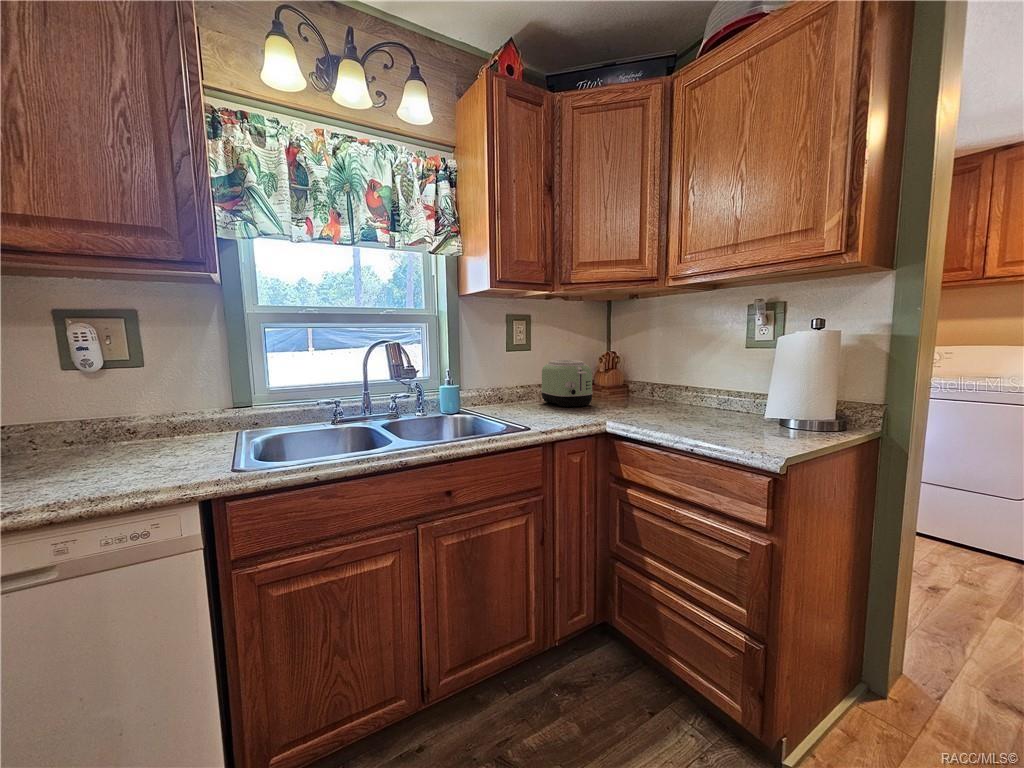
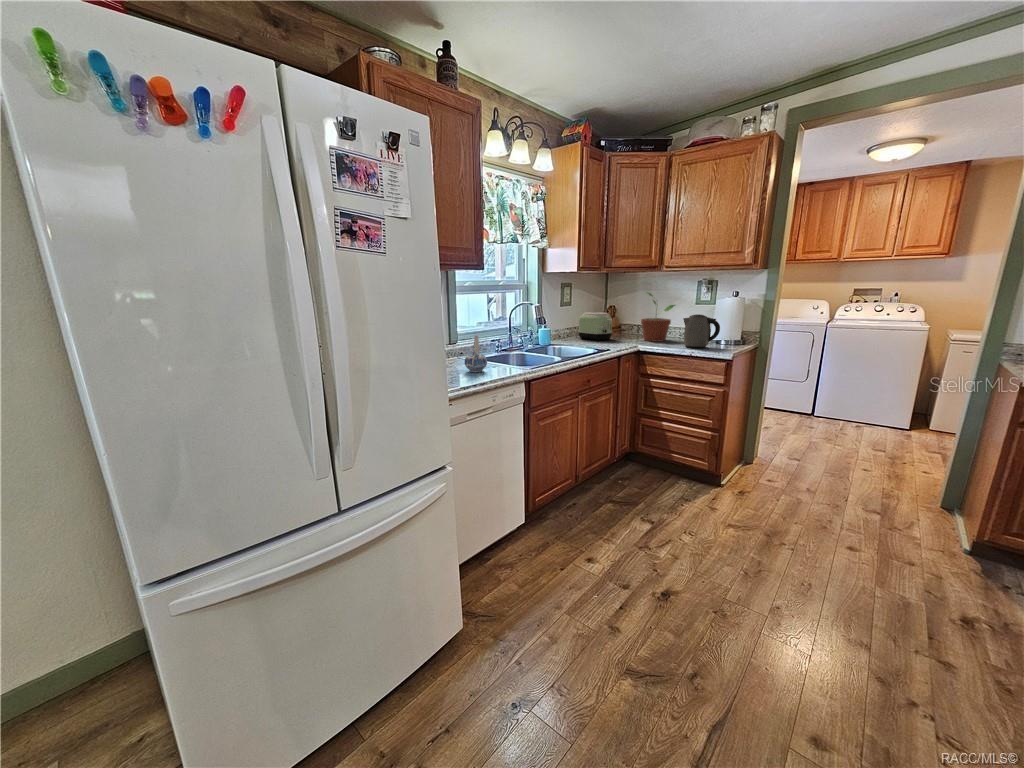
potted plant: none [638,326,701,415] -> present [641,293,675,341]
kettle: none [690,365,770,437] -> present [683,314,720,349]
ceramic pitcher: none [115,395,176,472] -> present [465,335,487,372]

